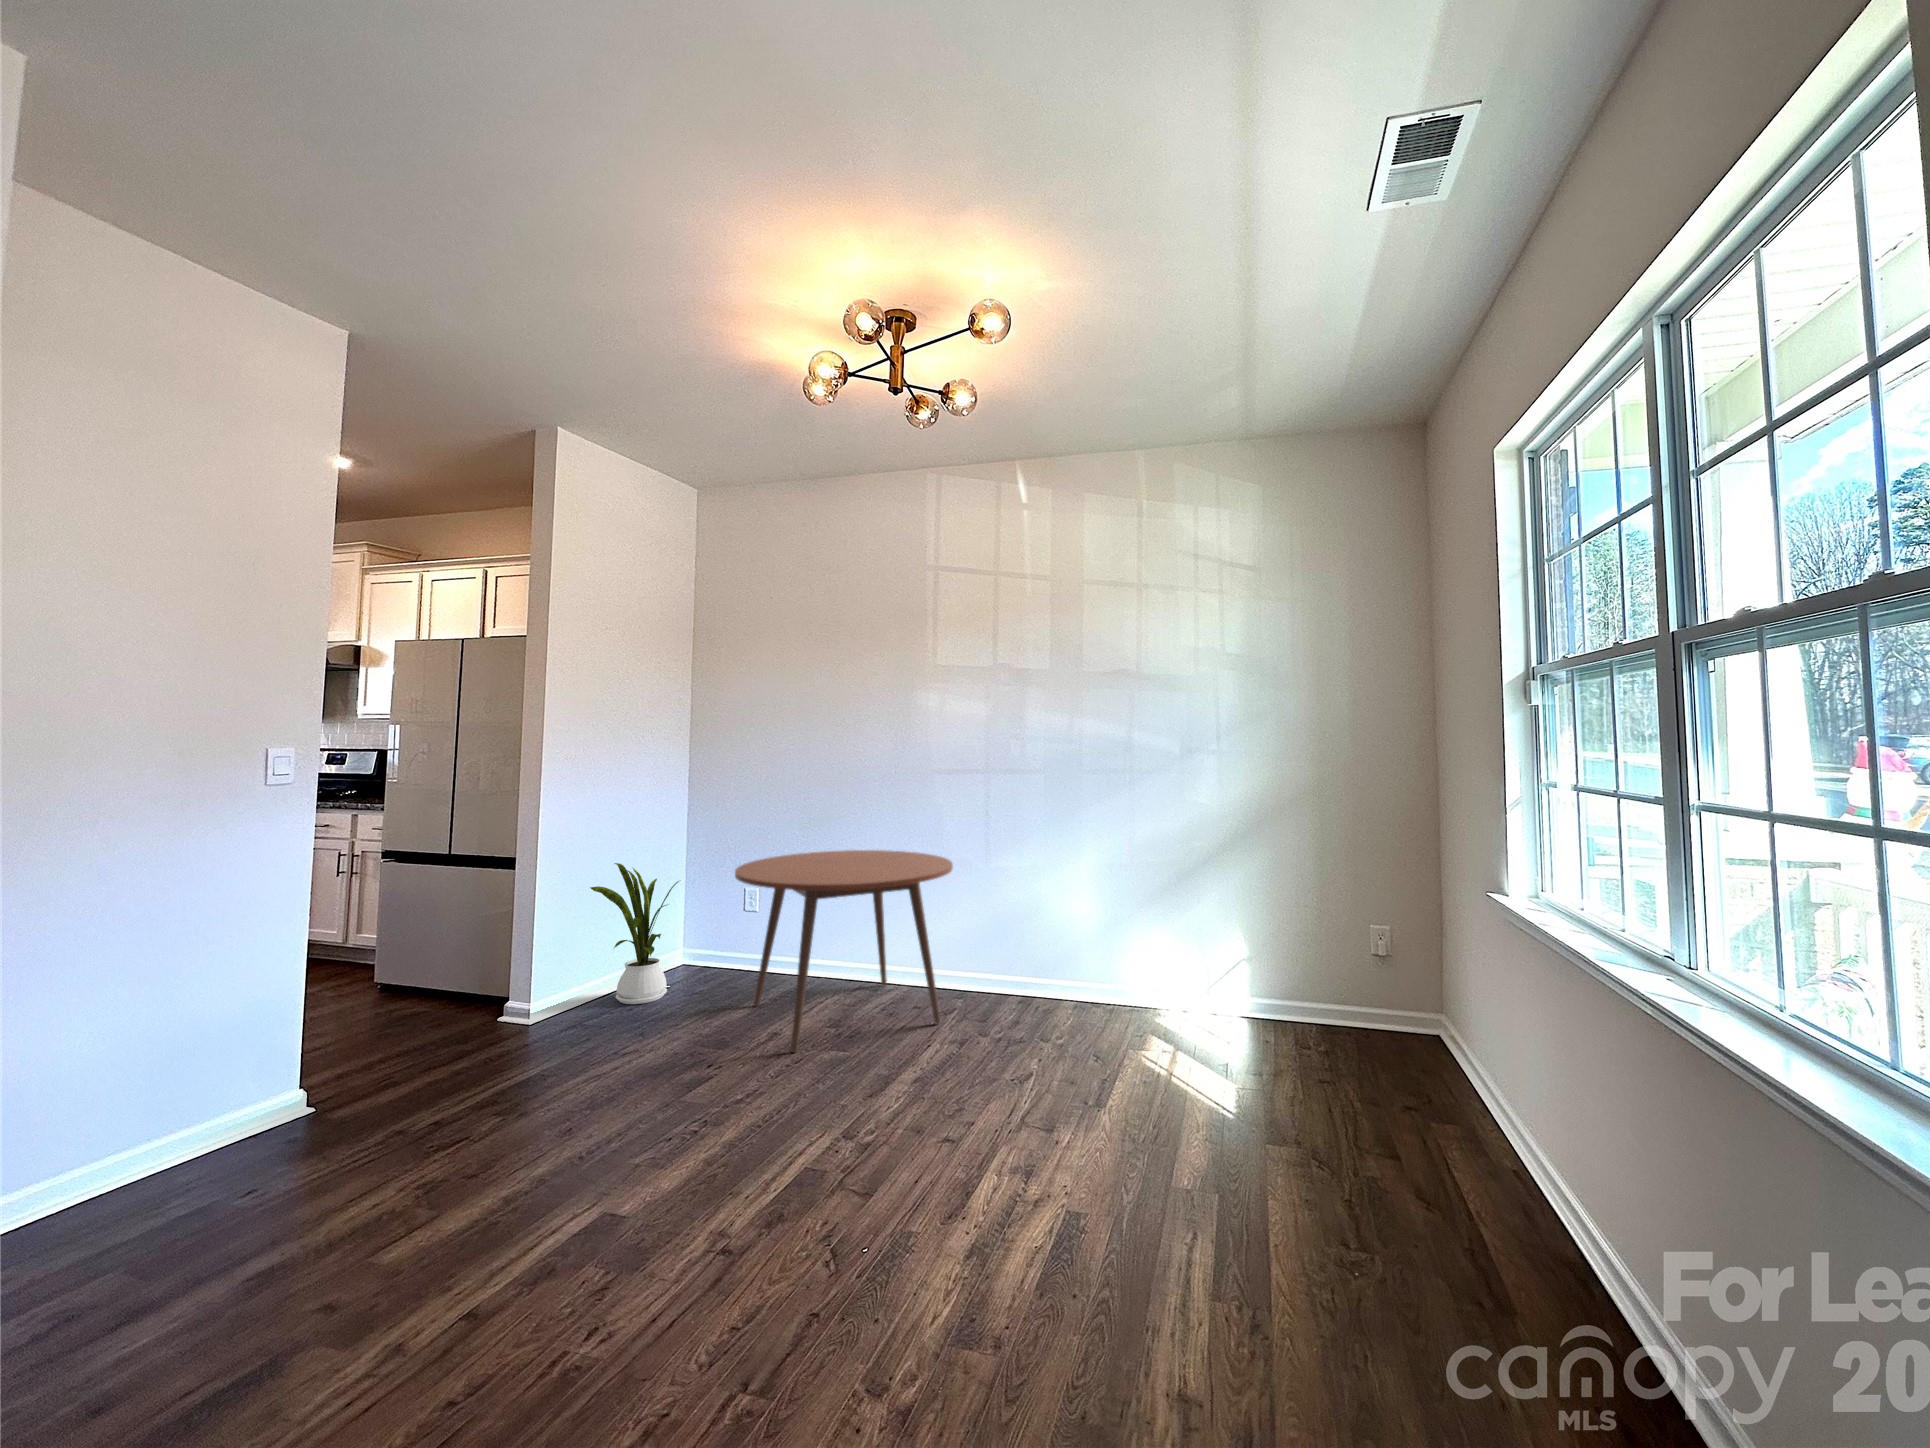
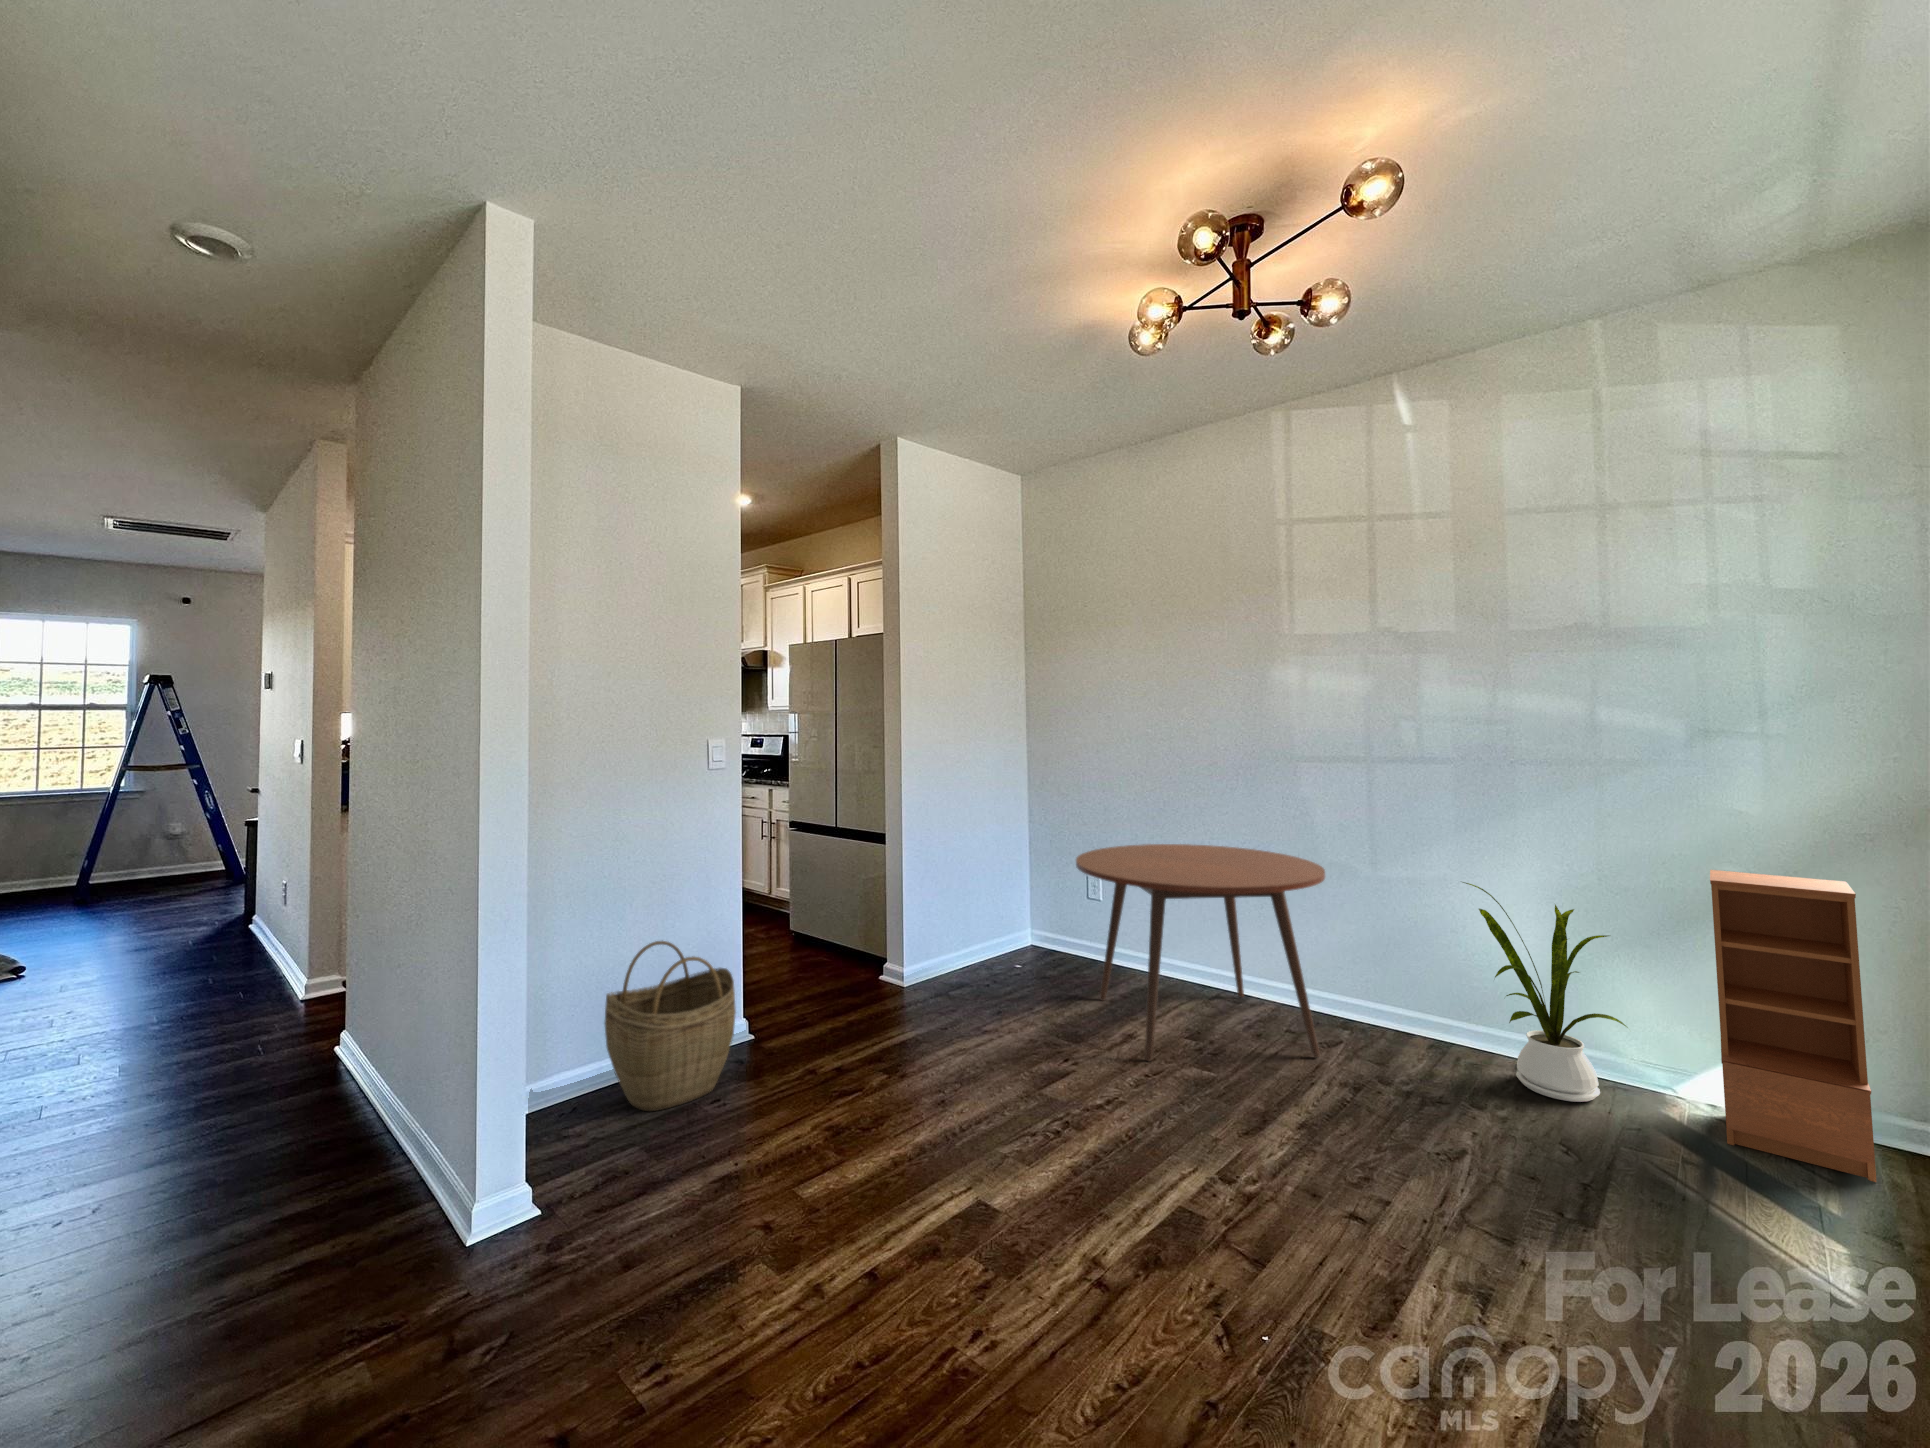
bookcase: none [1187,844,1257,1039] -> present [1710,870,1876,1182]
house plant: present [590,863,679,1004] -> present [1463,882,1627,1102]
woven basket: none [54,1008,287,1234] -> present [605,941,736,1111]

